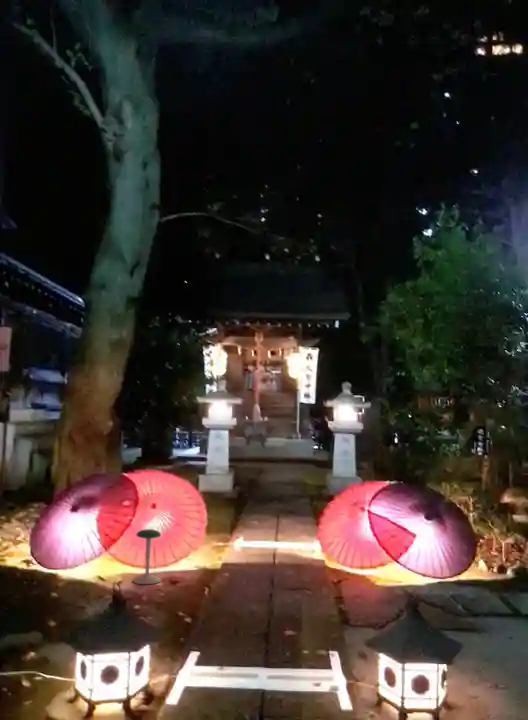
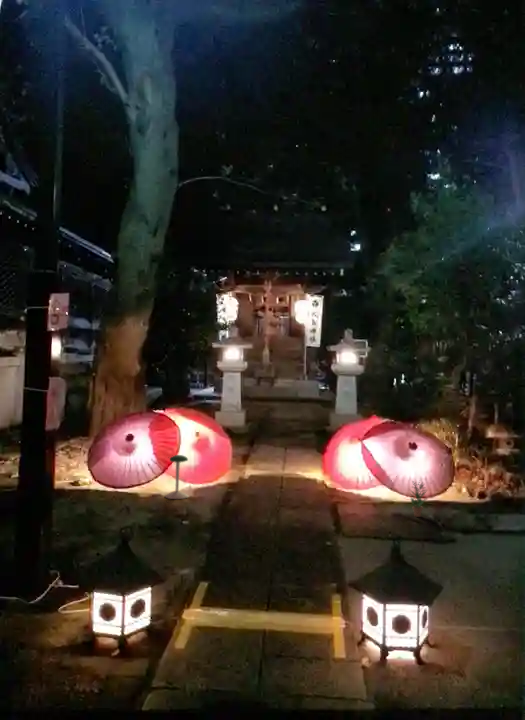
potted plant: none [431,562,456,608] -> present [411,483,426,517]

